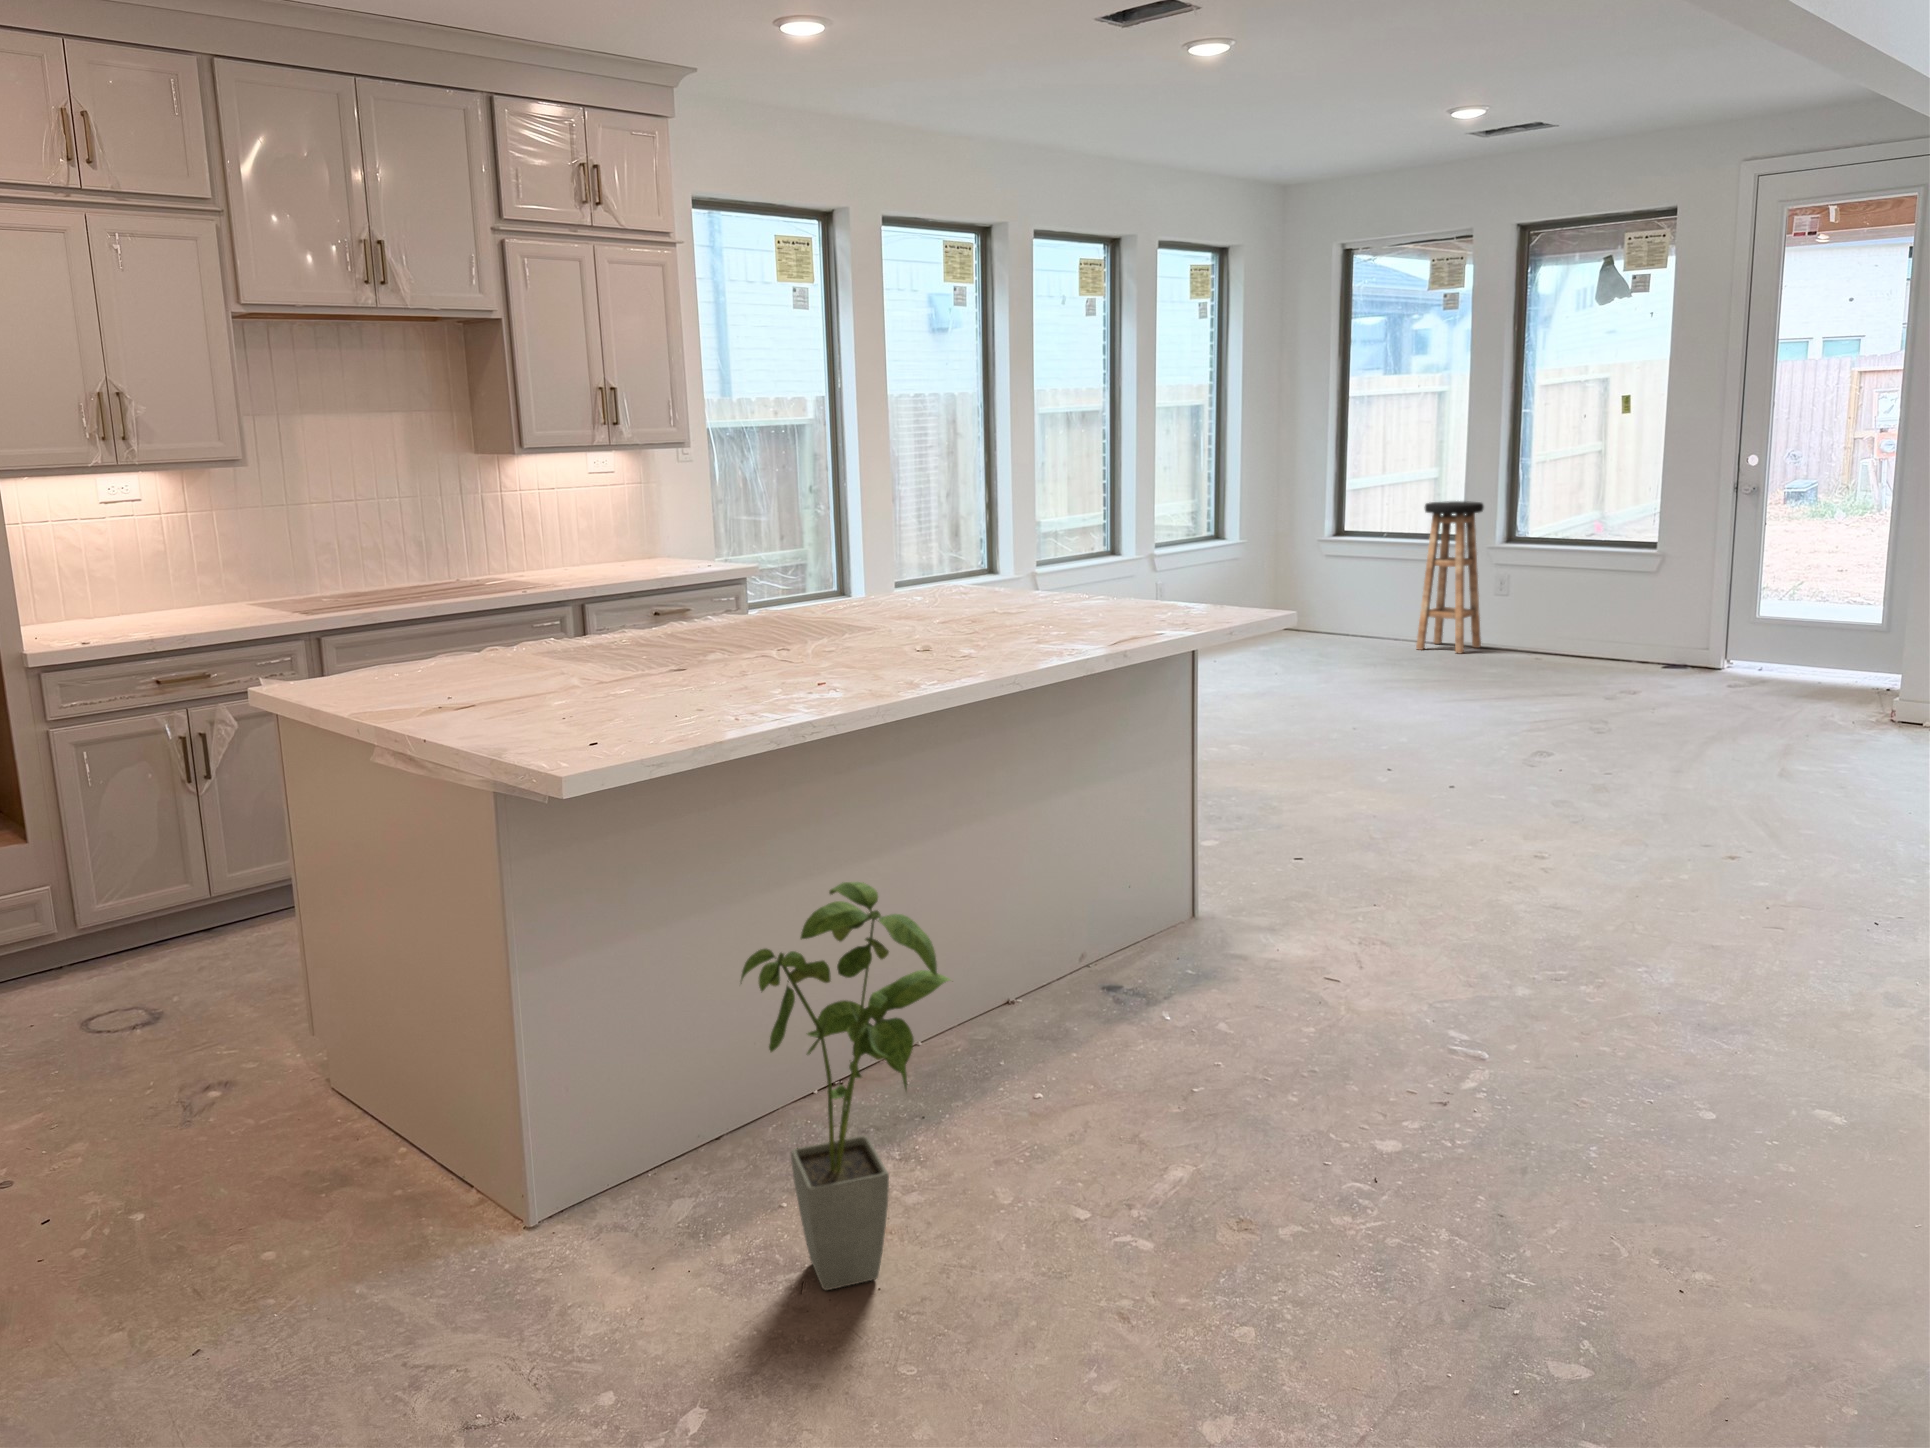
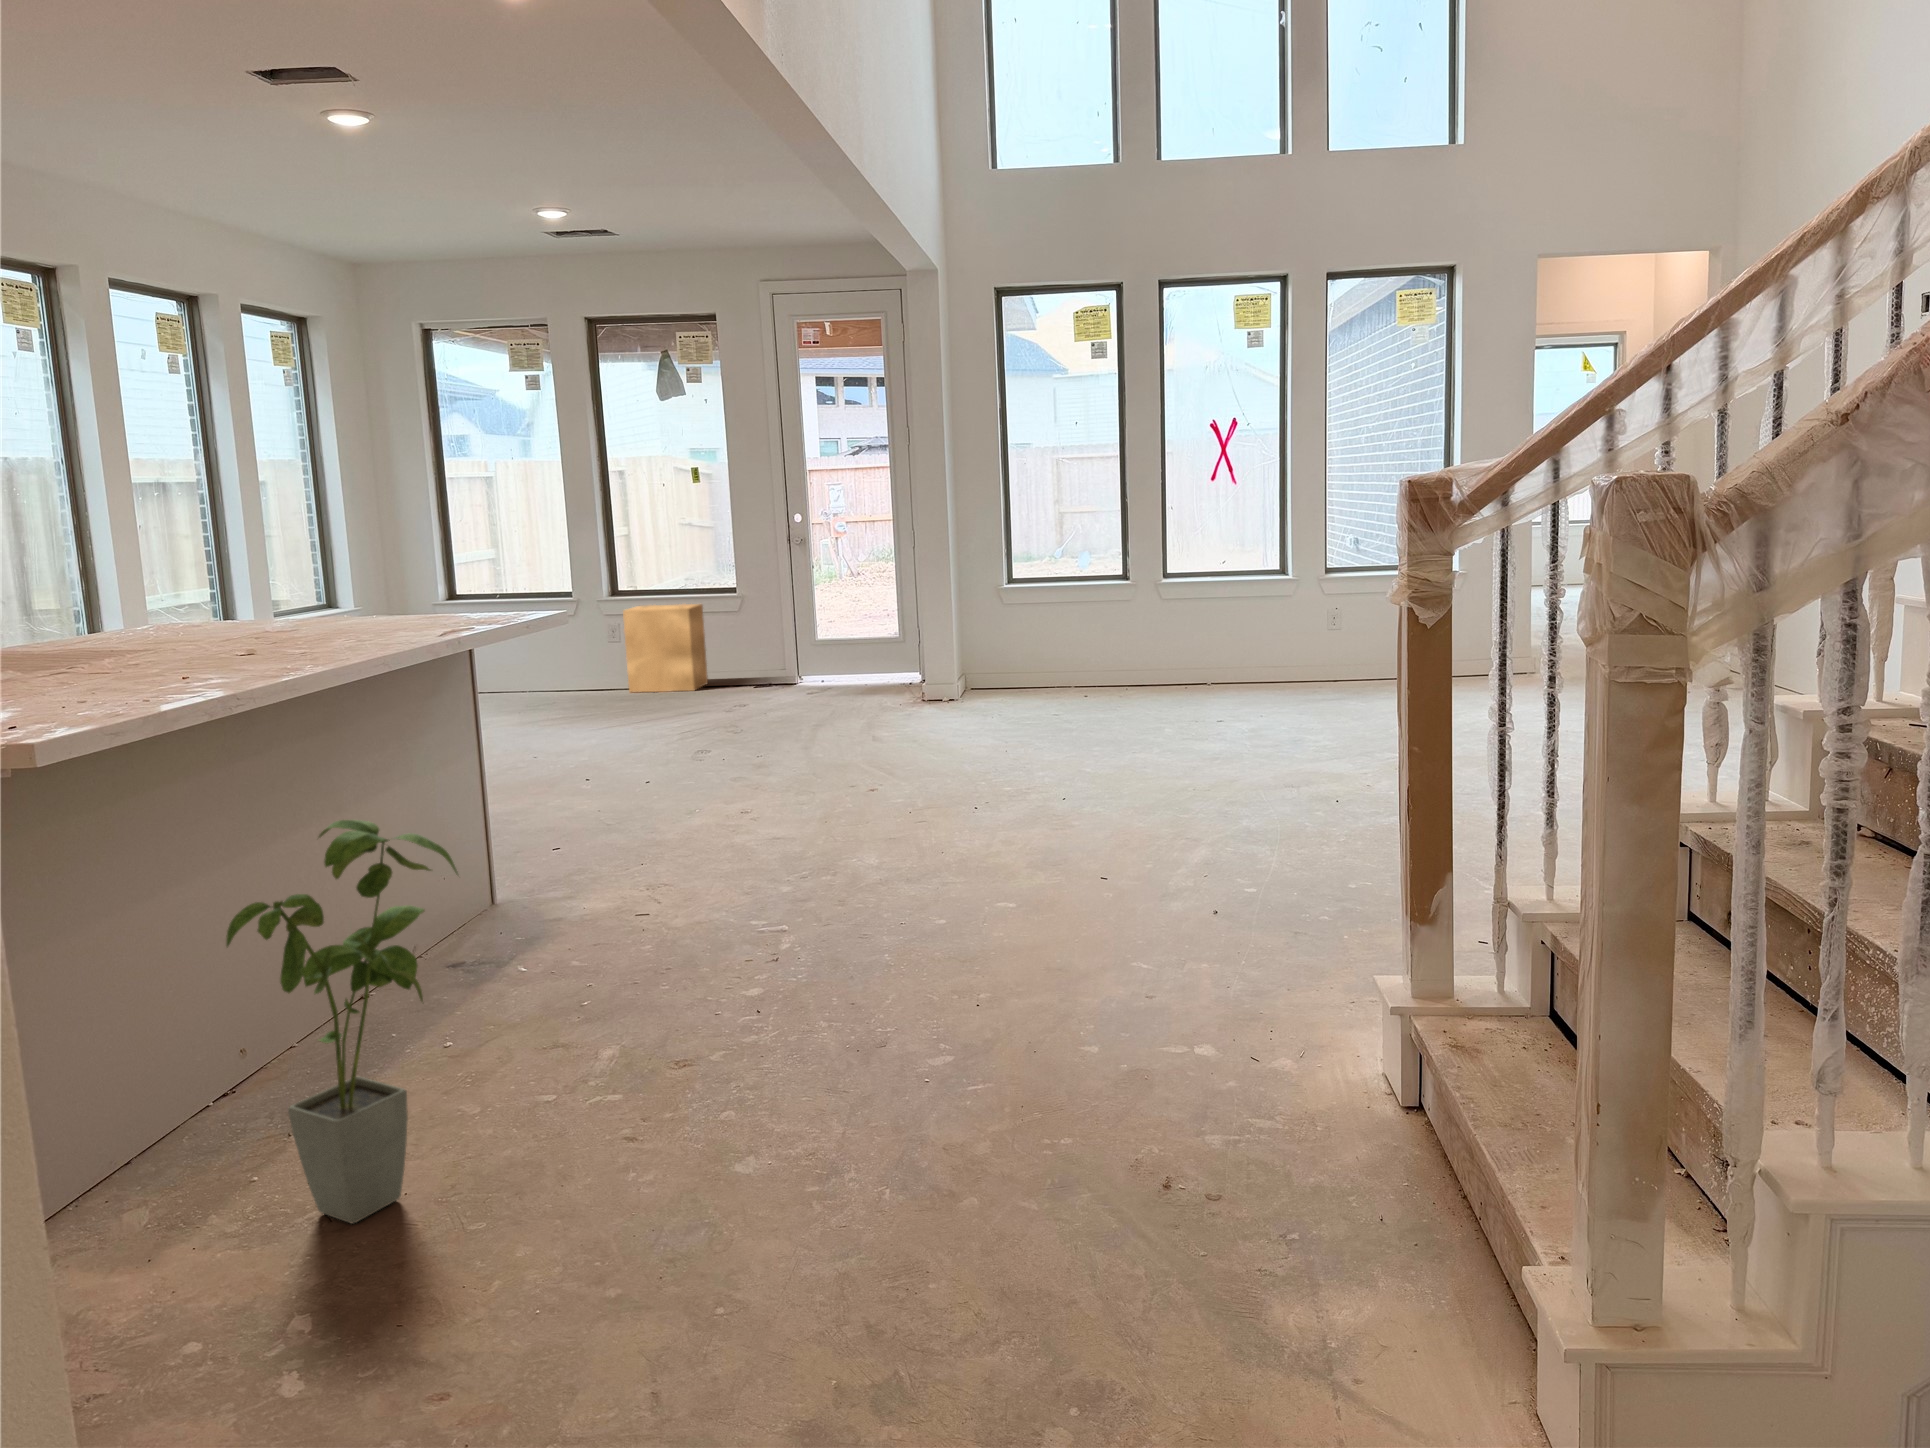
bar stool: present [1416,501,1484,653] -> none [541,560,604,695]
cardboard box: none [1504,559,1612,667] -> present [623,604,708,692]

